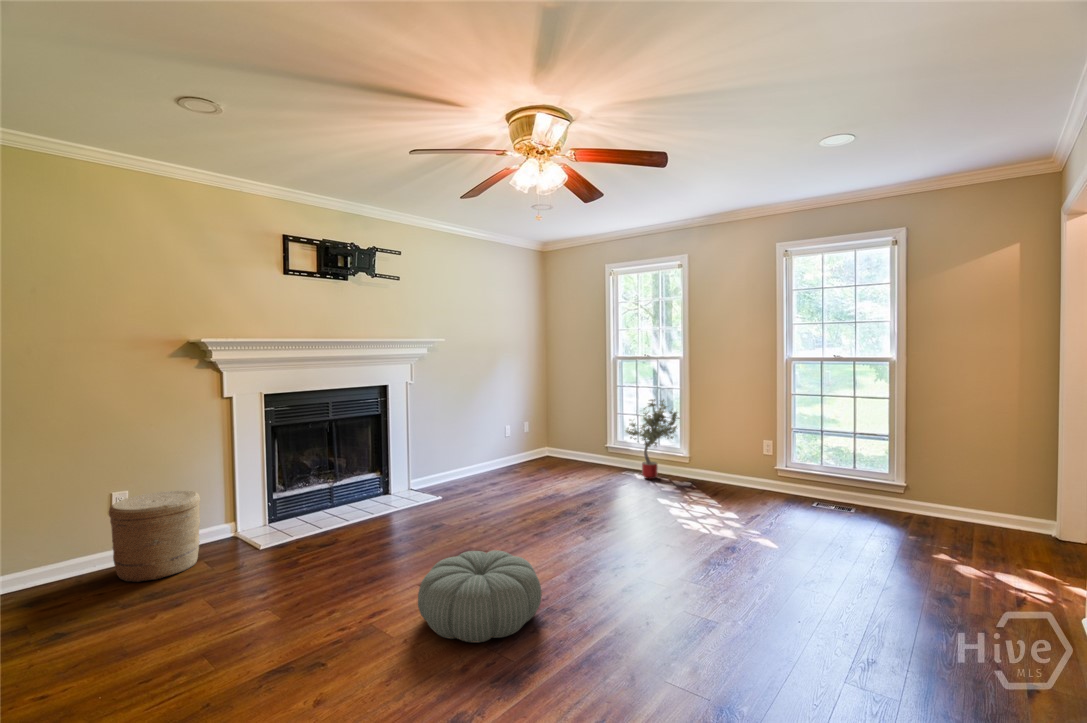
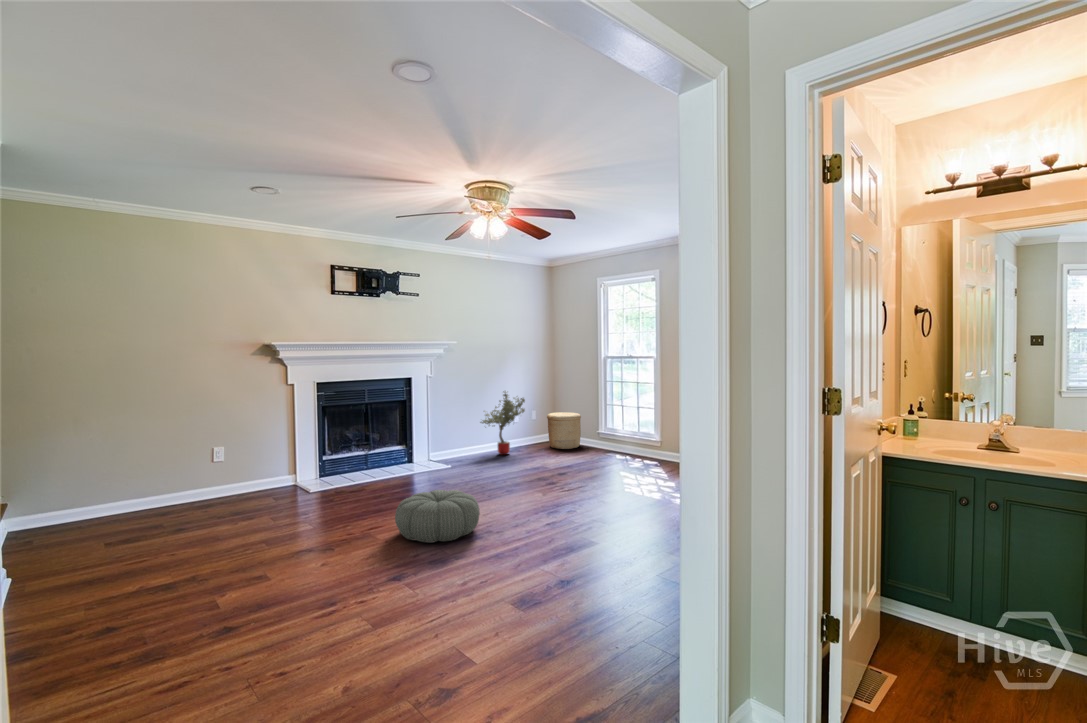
potted tree: present [626,399,677,479] -> present [480,391,525,455]
woven basket: present [109,490,200,582] -> present [547,412,581,449]

